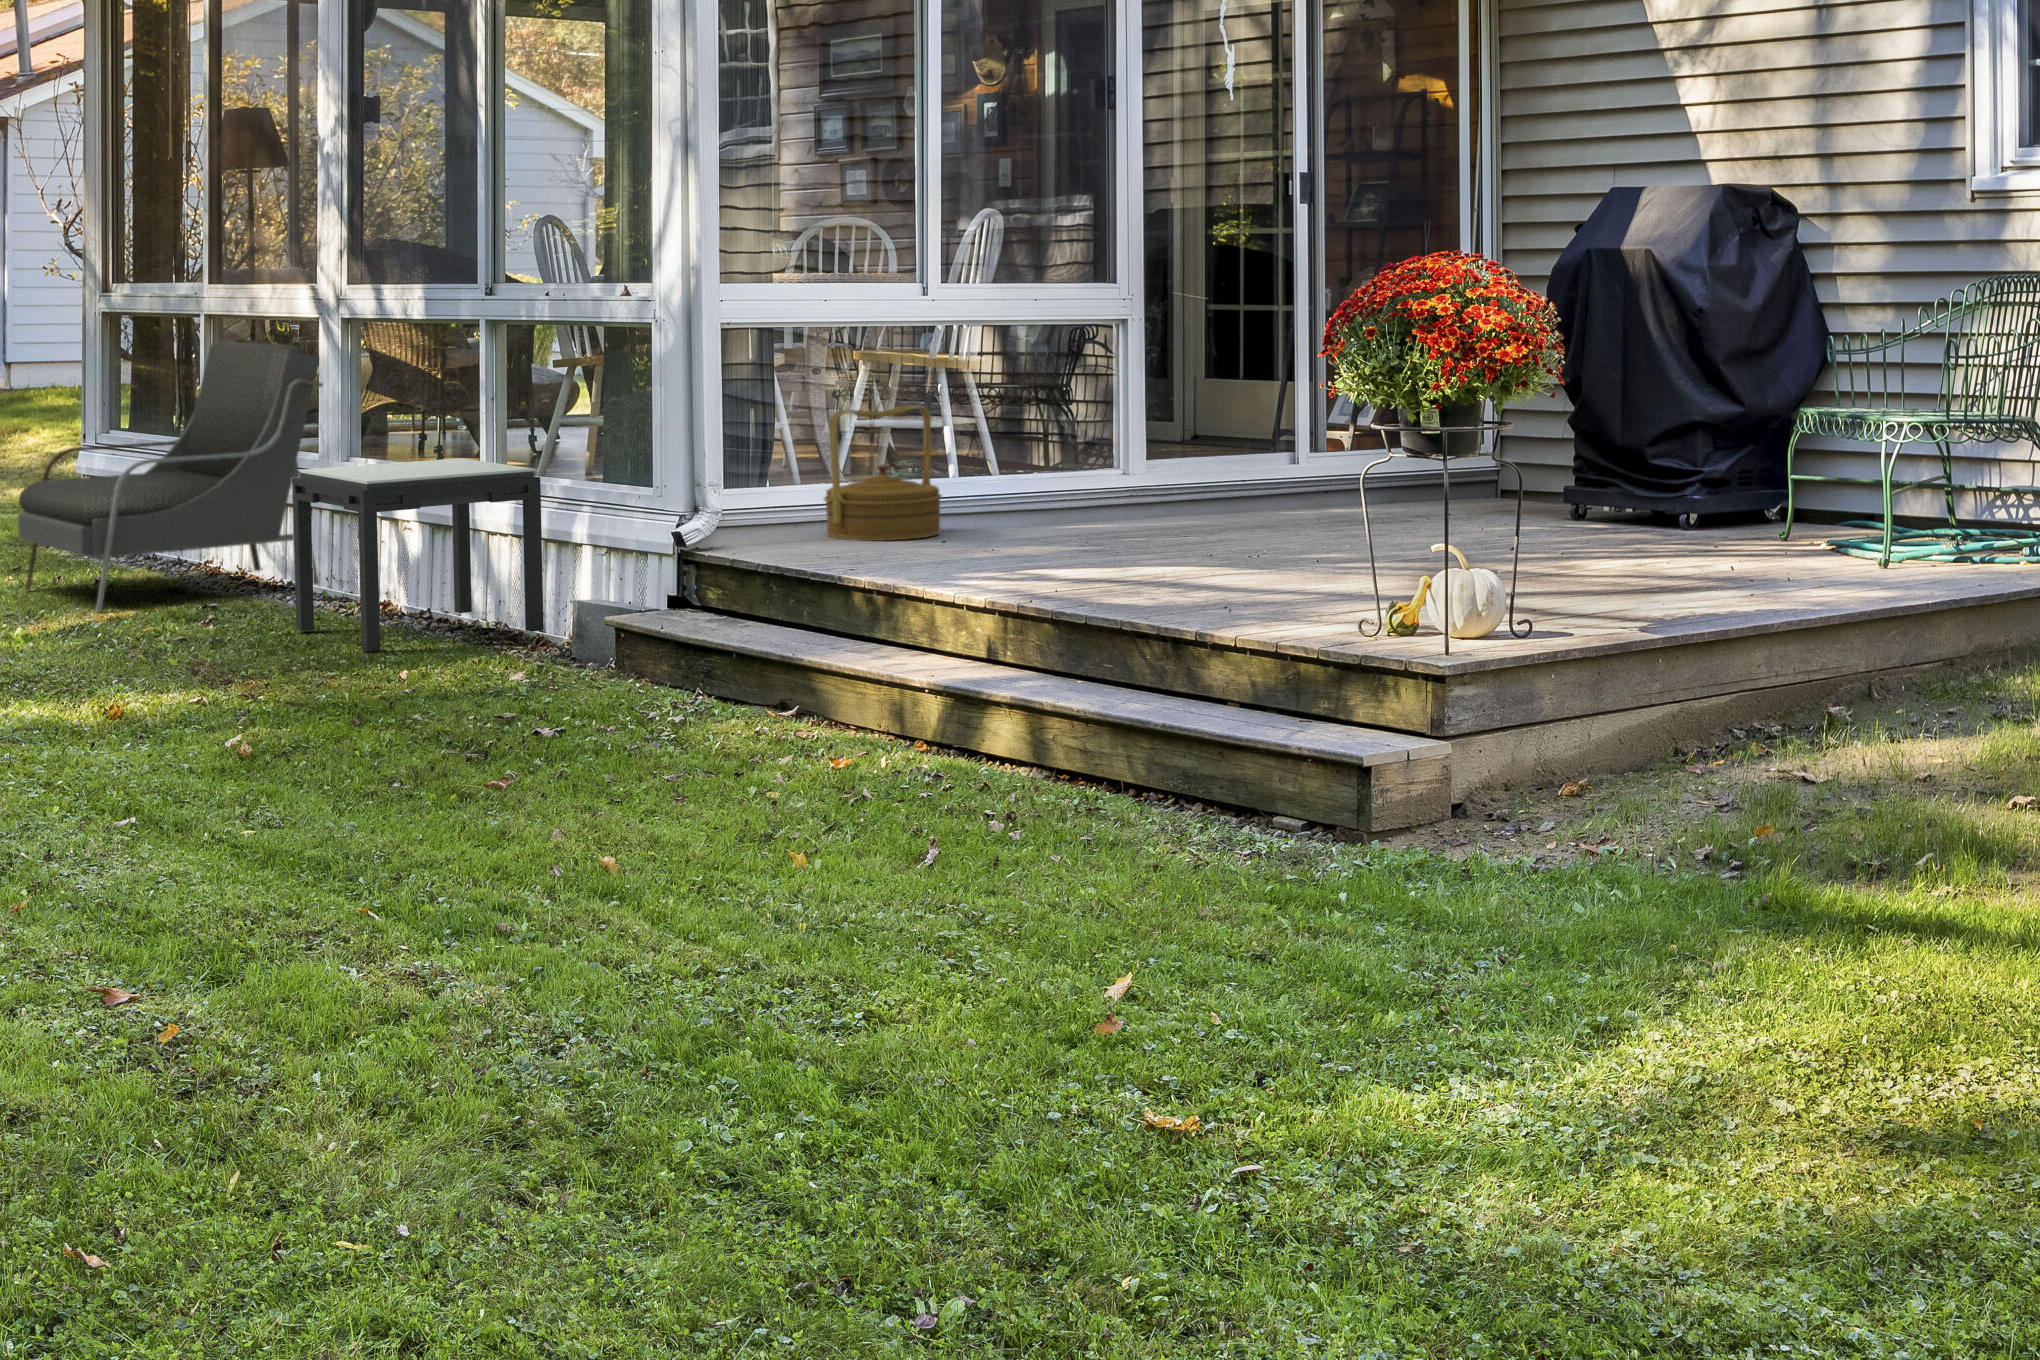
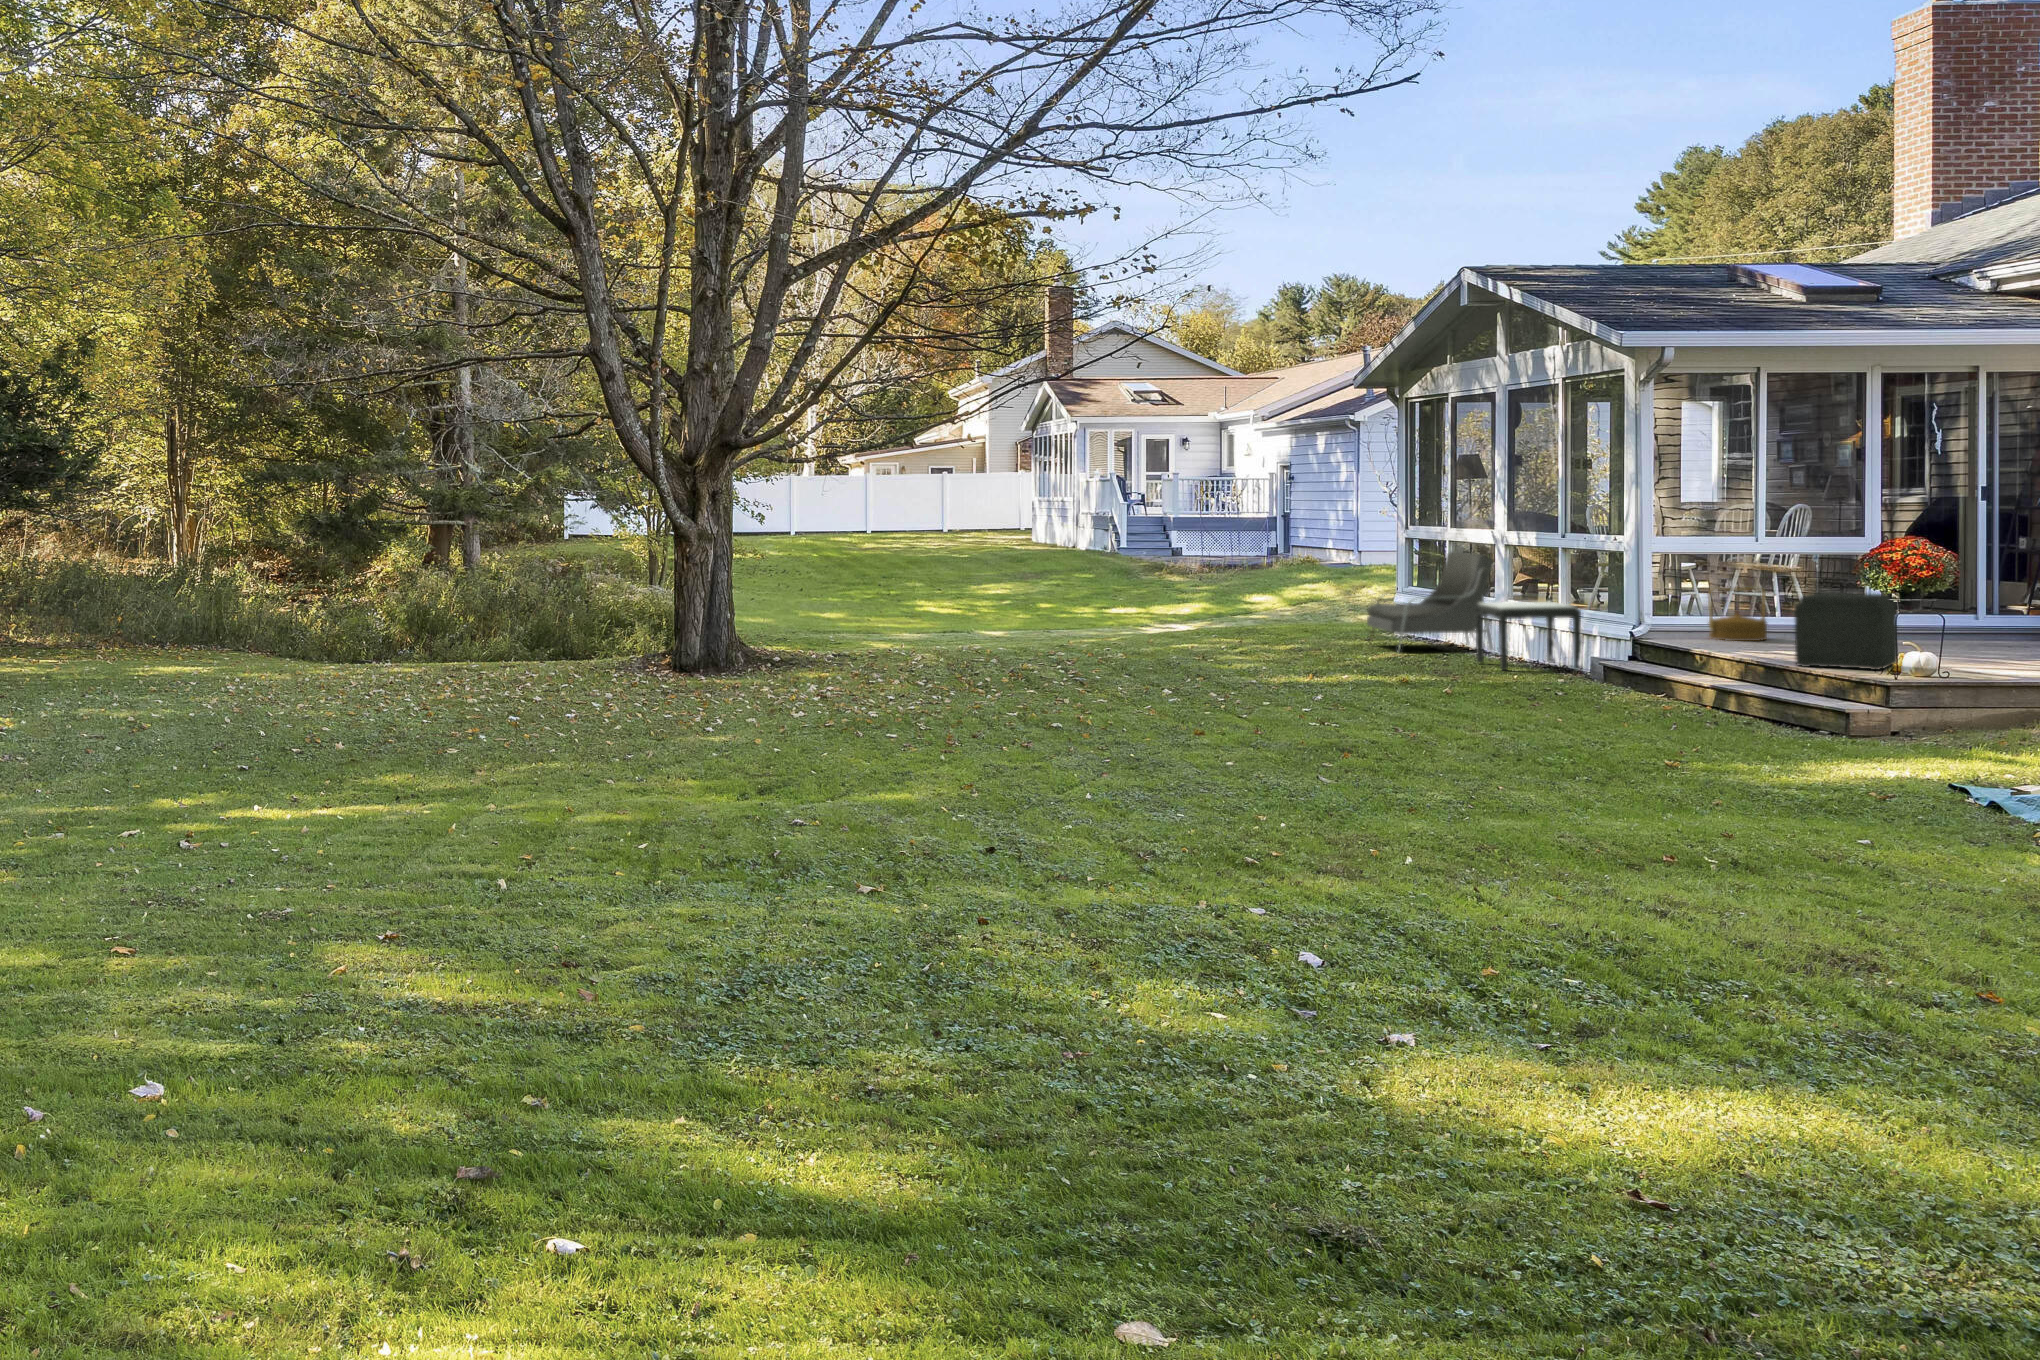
ottoman: none [1132,412,1333,619] -> present [1794,593,1898,670]

